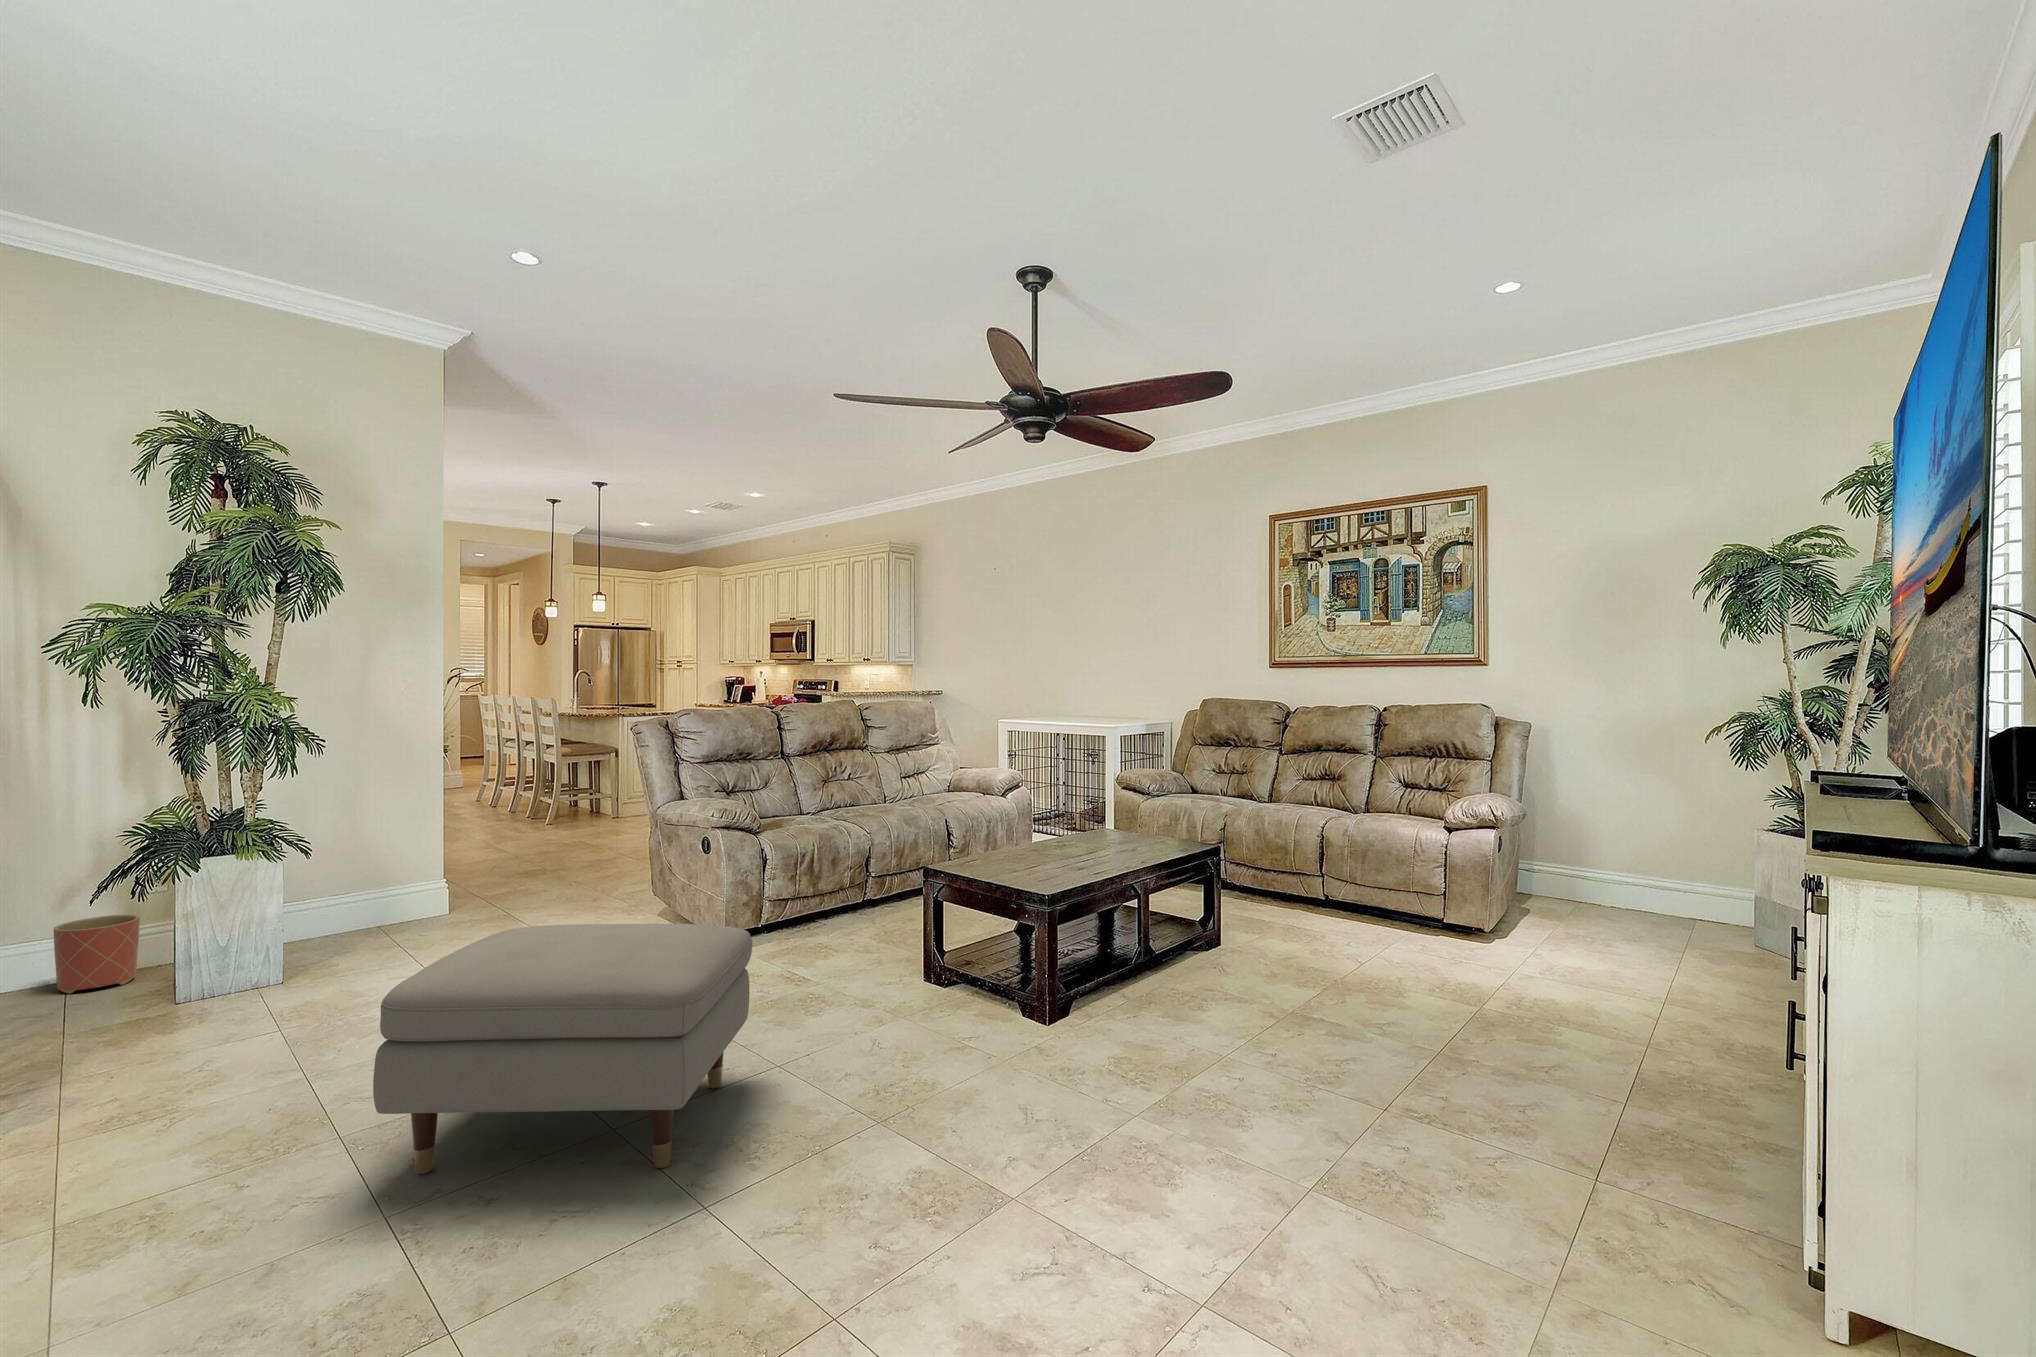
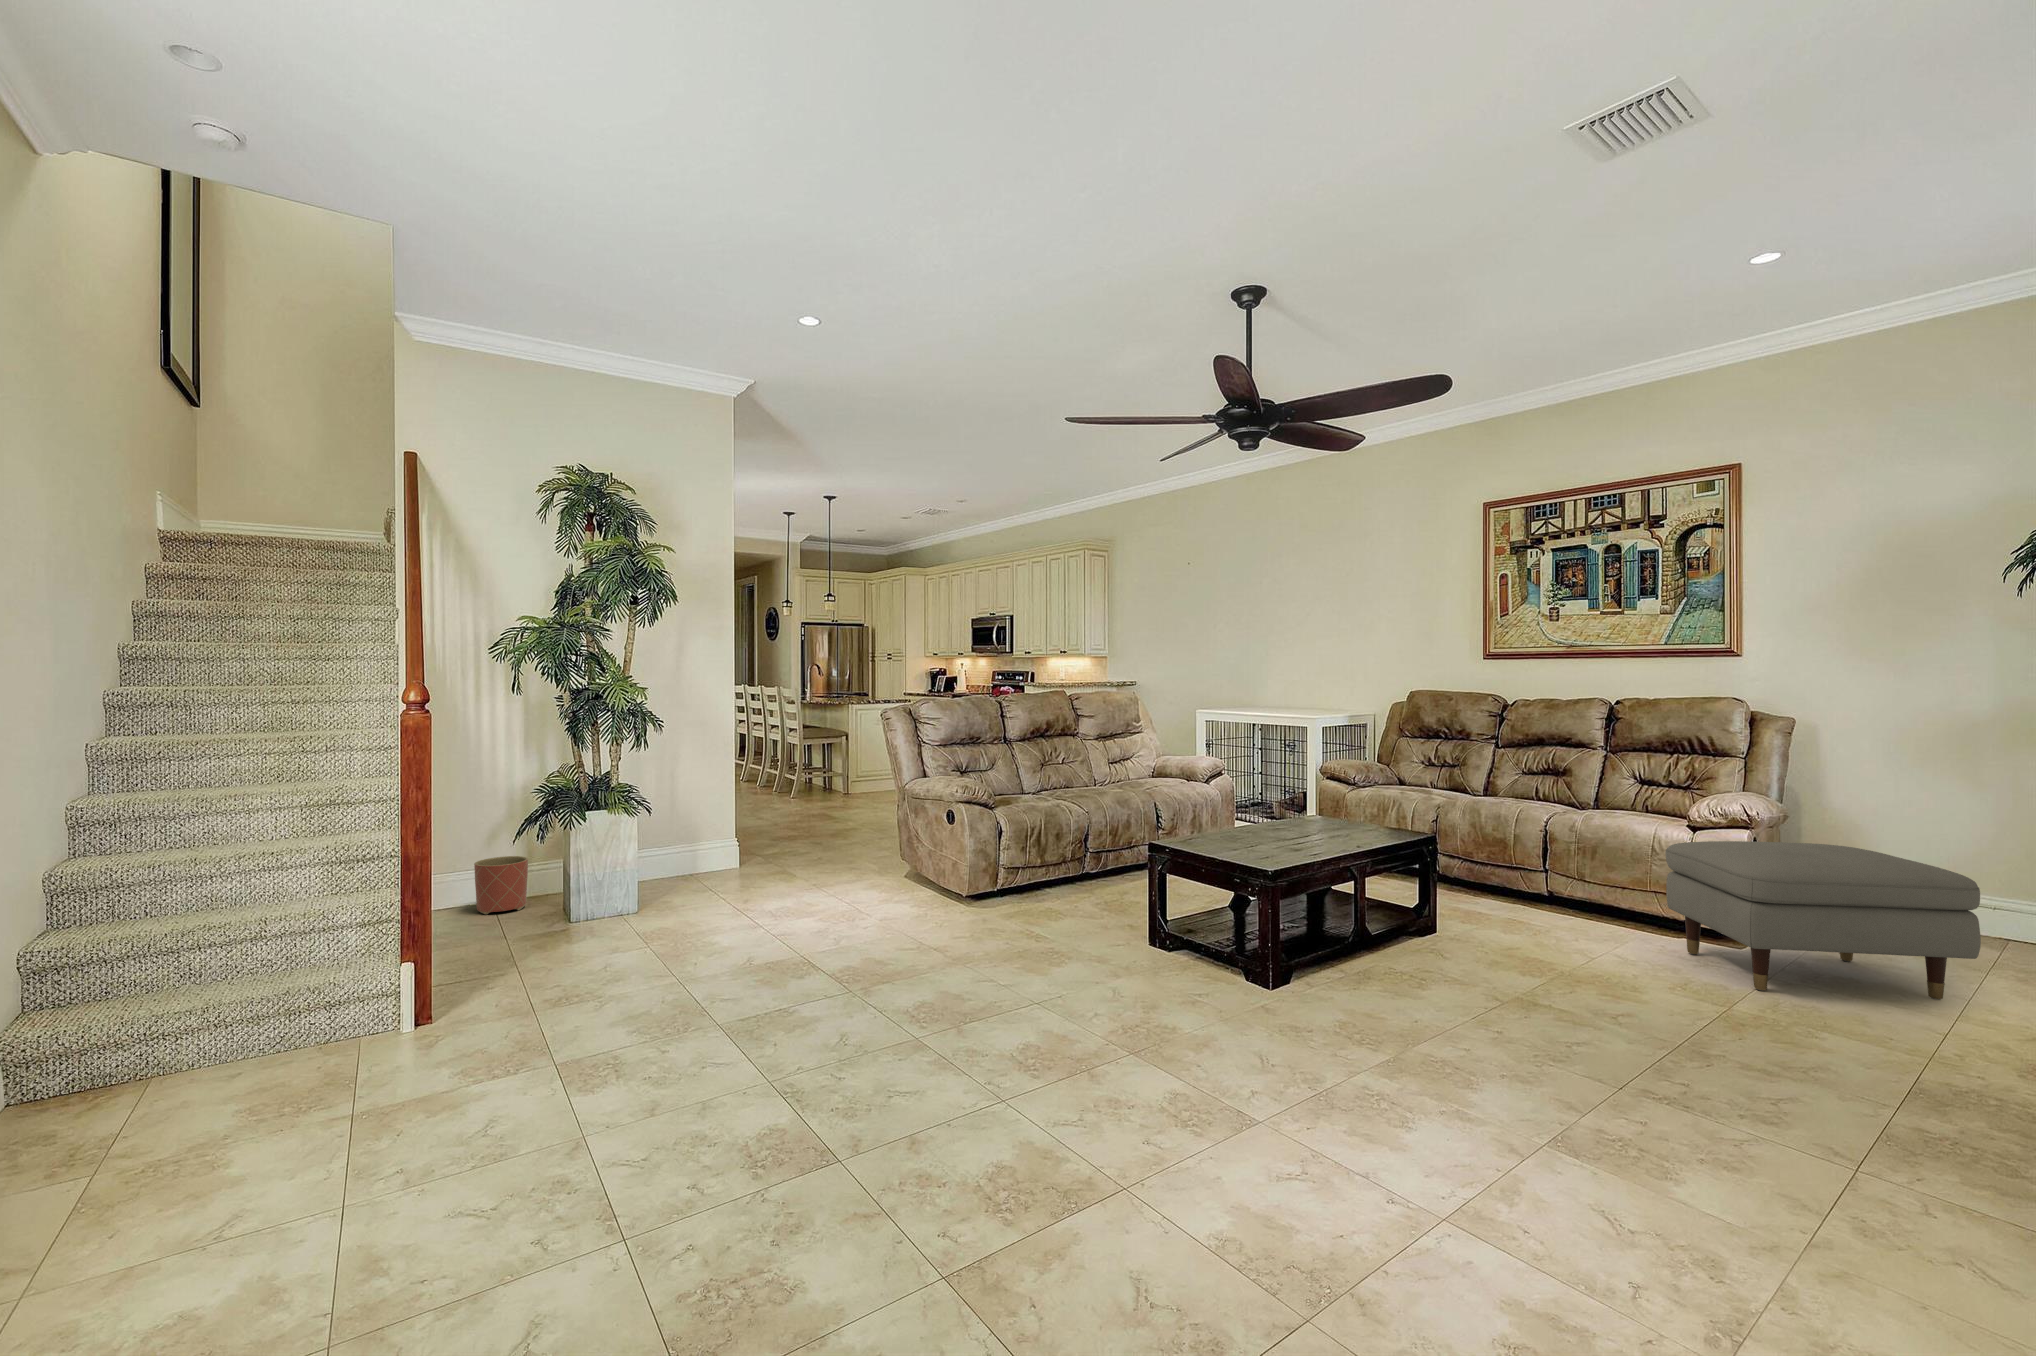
ottoman: present [373,924,752,1174] -> present [1665,841,1981,1000]

